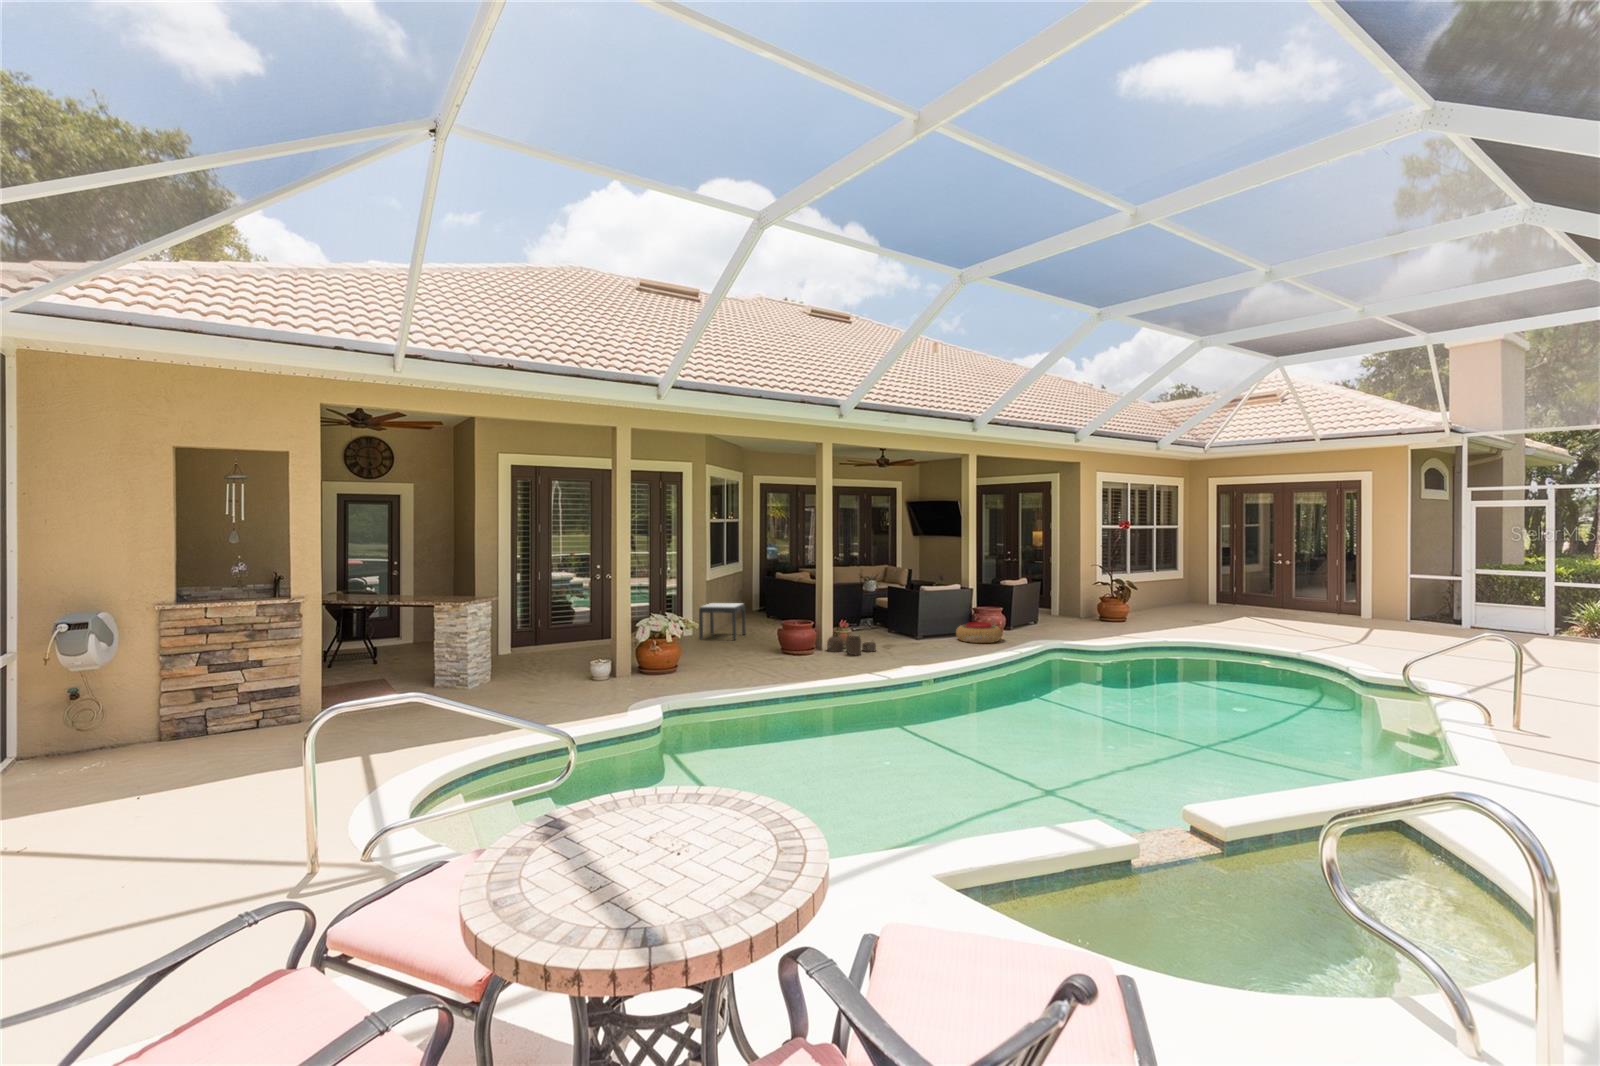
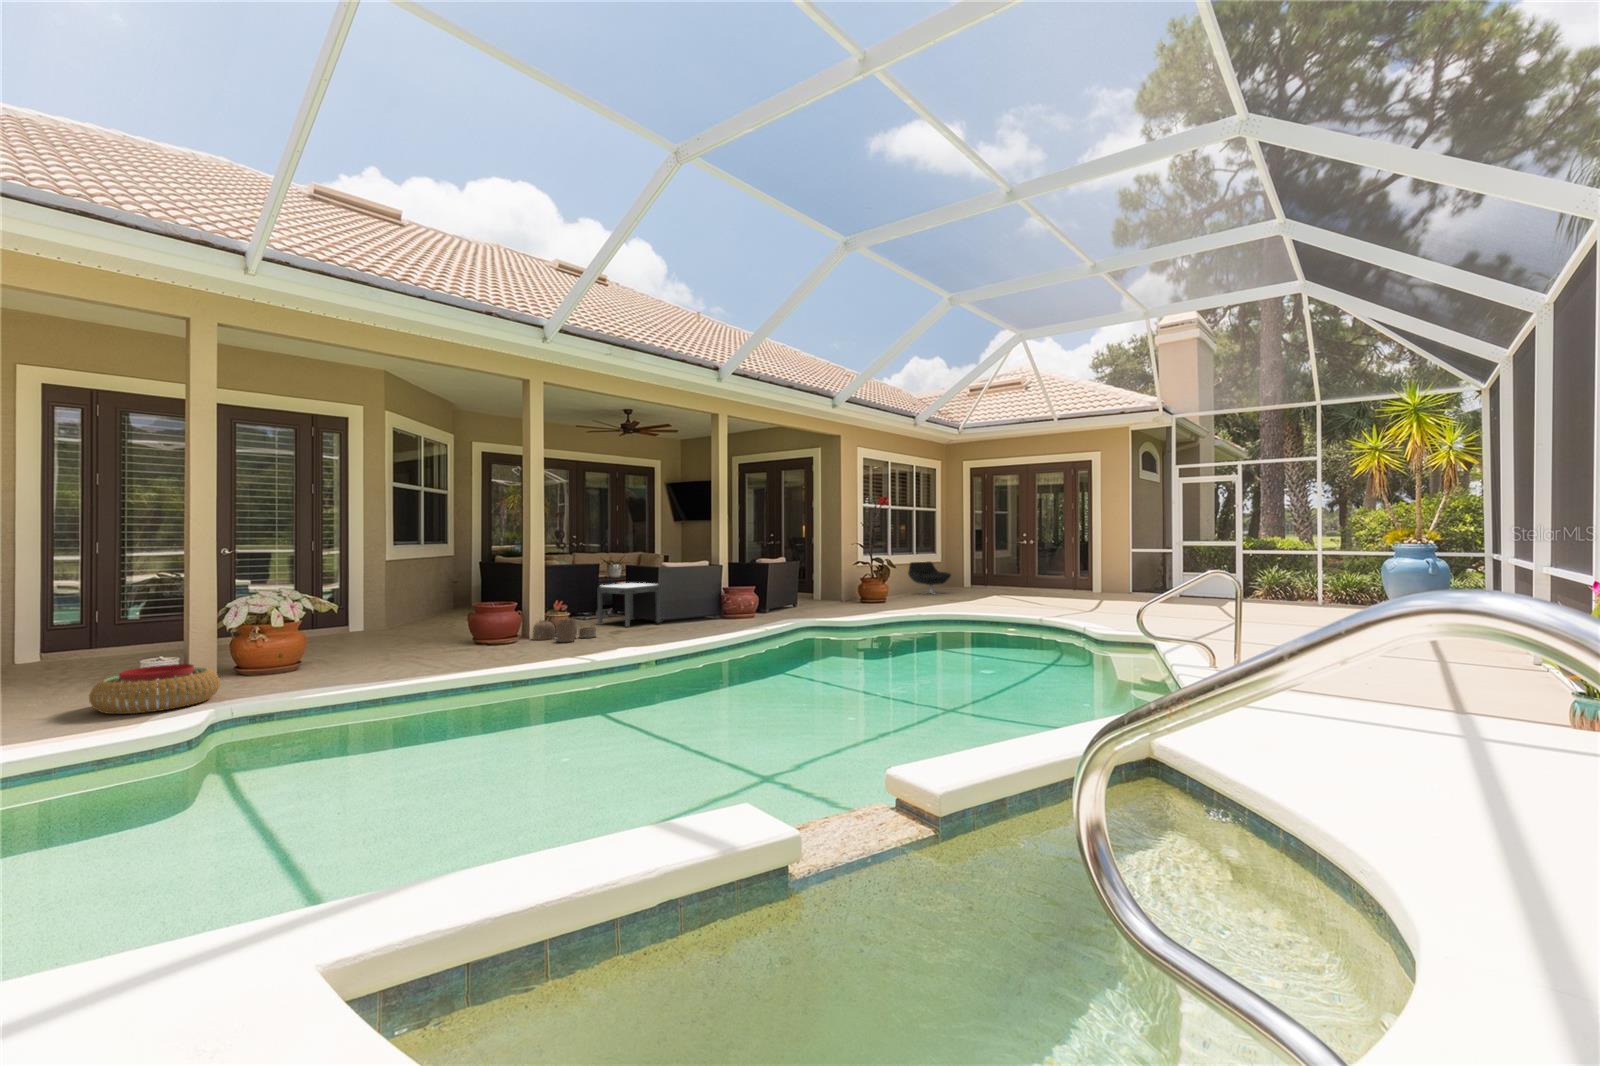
lounge chair: none [1147,580,1194,615] -> present [908,562,951,594]
side table: present [699,603,746,640] -> present [597,583,660,627]
pouf: present [956,622,1002,643] -> present [89,664,220,714]

